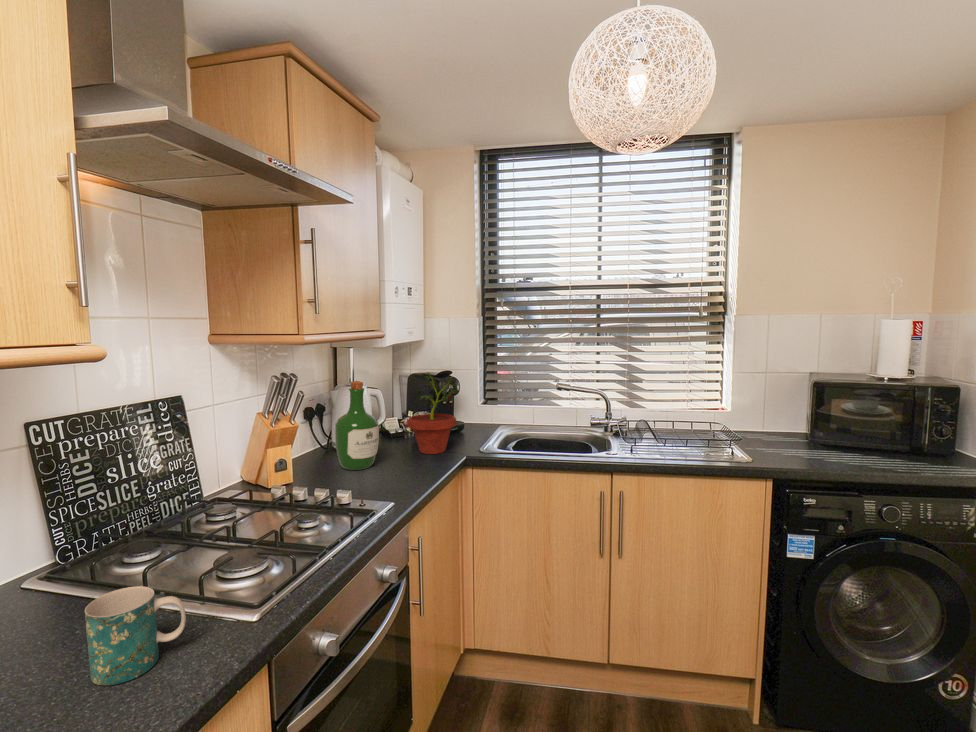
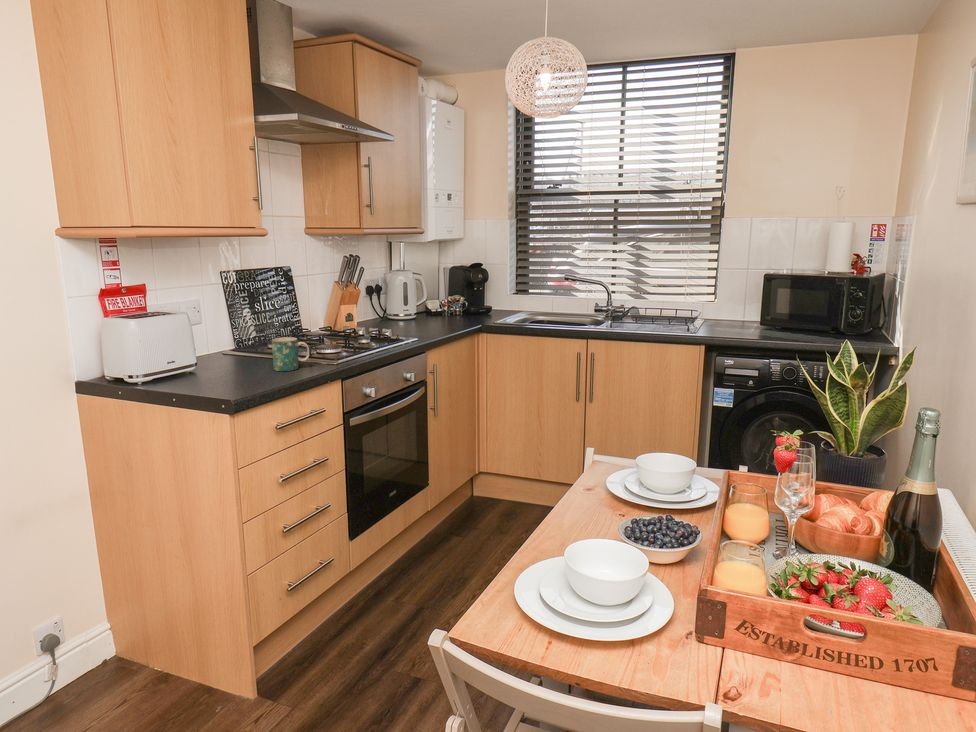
potted plant: present [407,373,458,454] -> none [440,261,480,323]
wine bottle: present [335,381,379,470] -> none [386,264,417,328]

